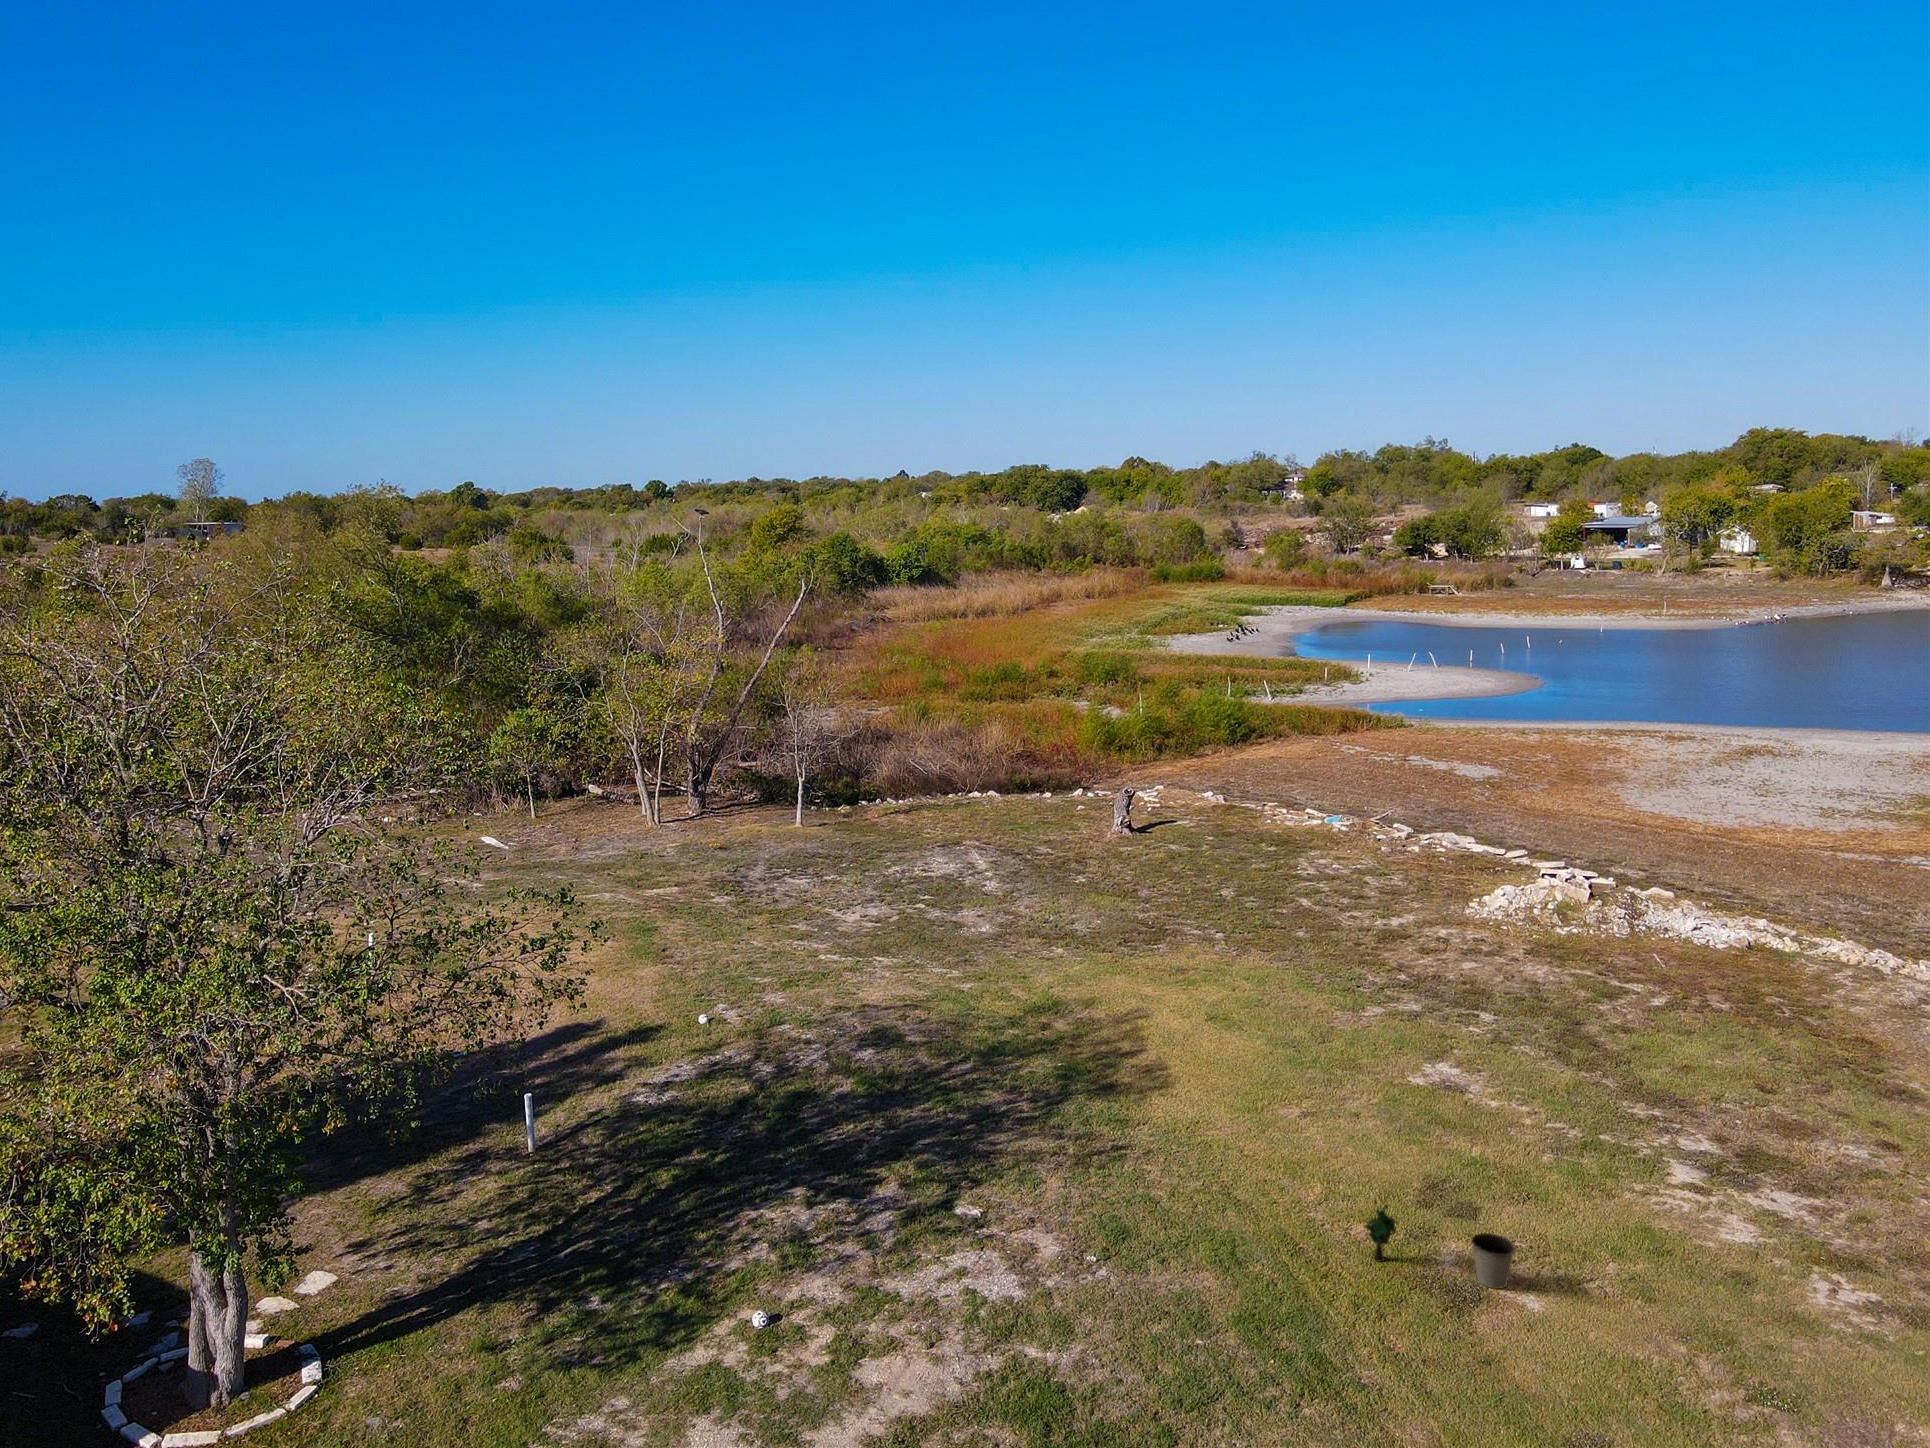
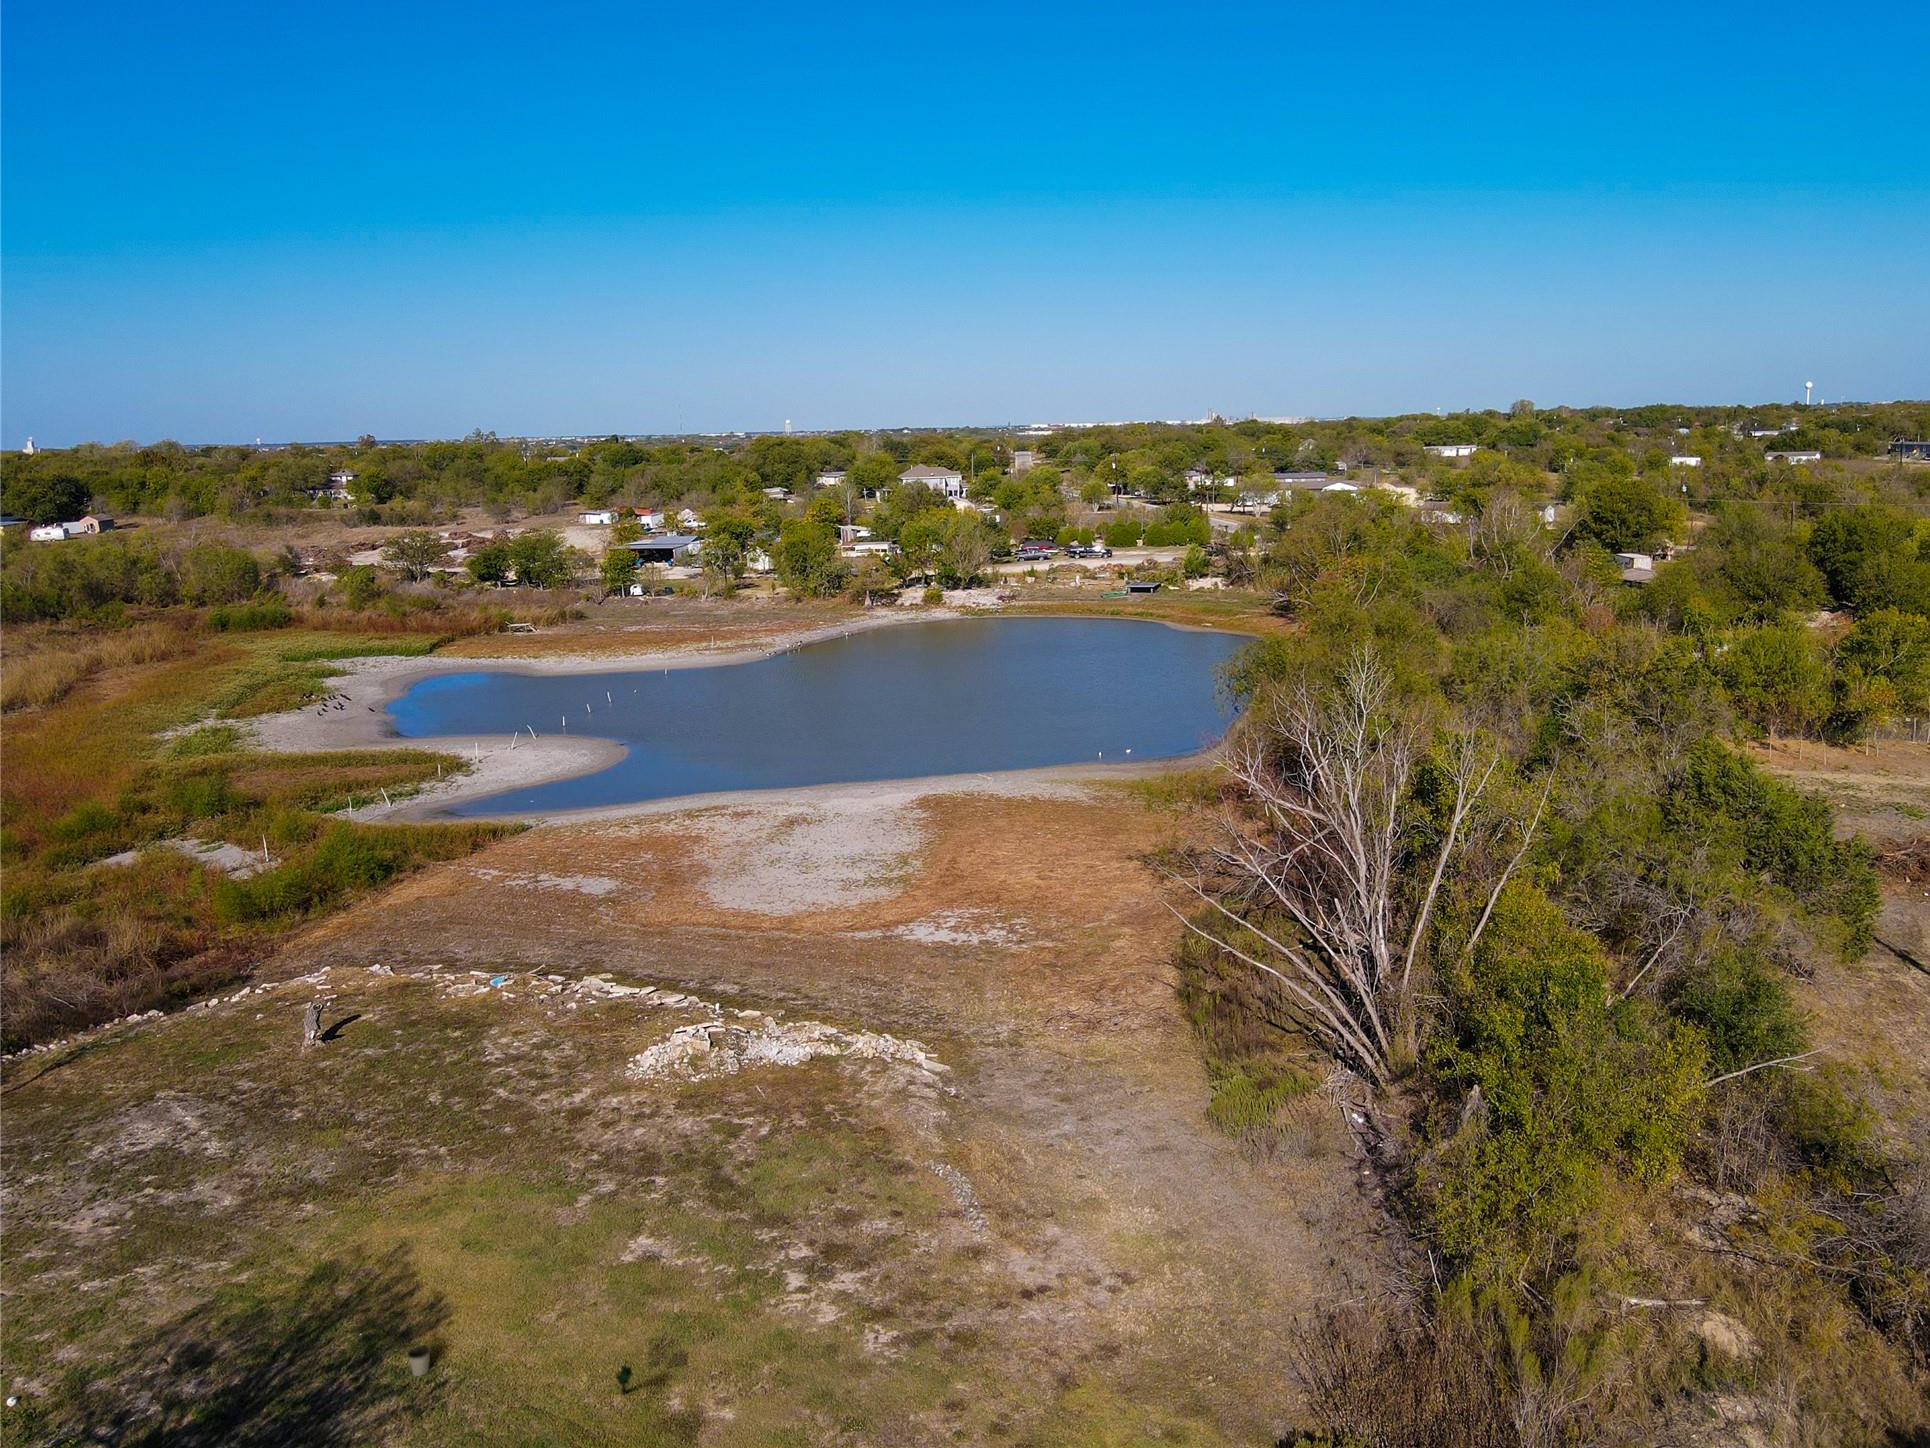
bucket: present [1470,1233,1515,1289] -> present [408,1345,430,1376]

